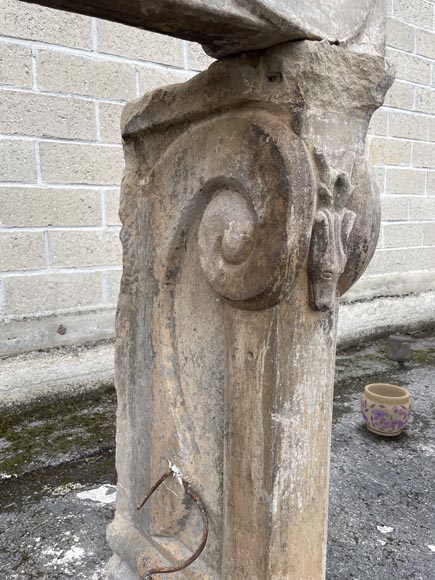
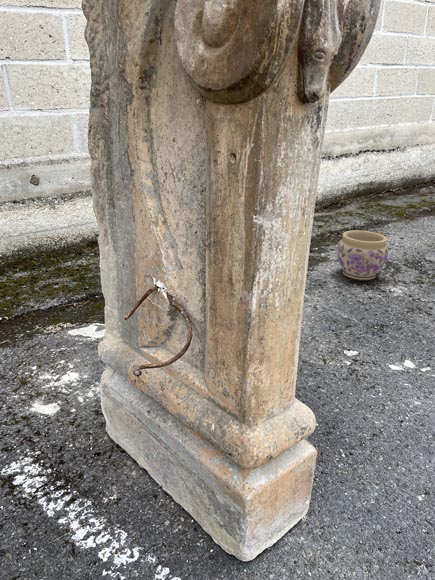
watering can: present [387,332,412,361] -> none [366,188,394,217]

